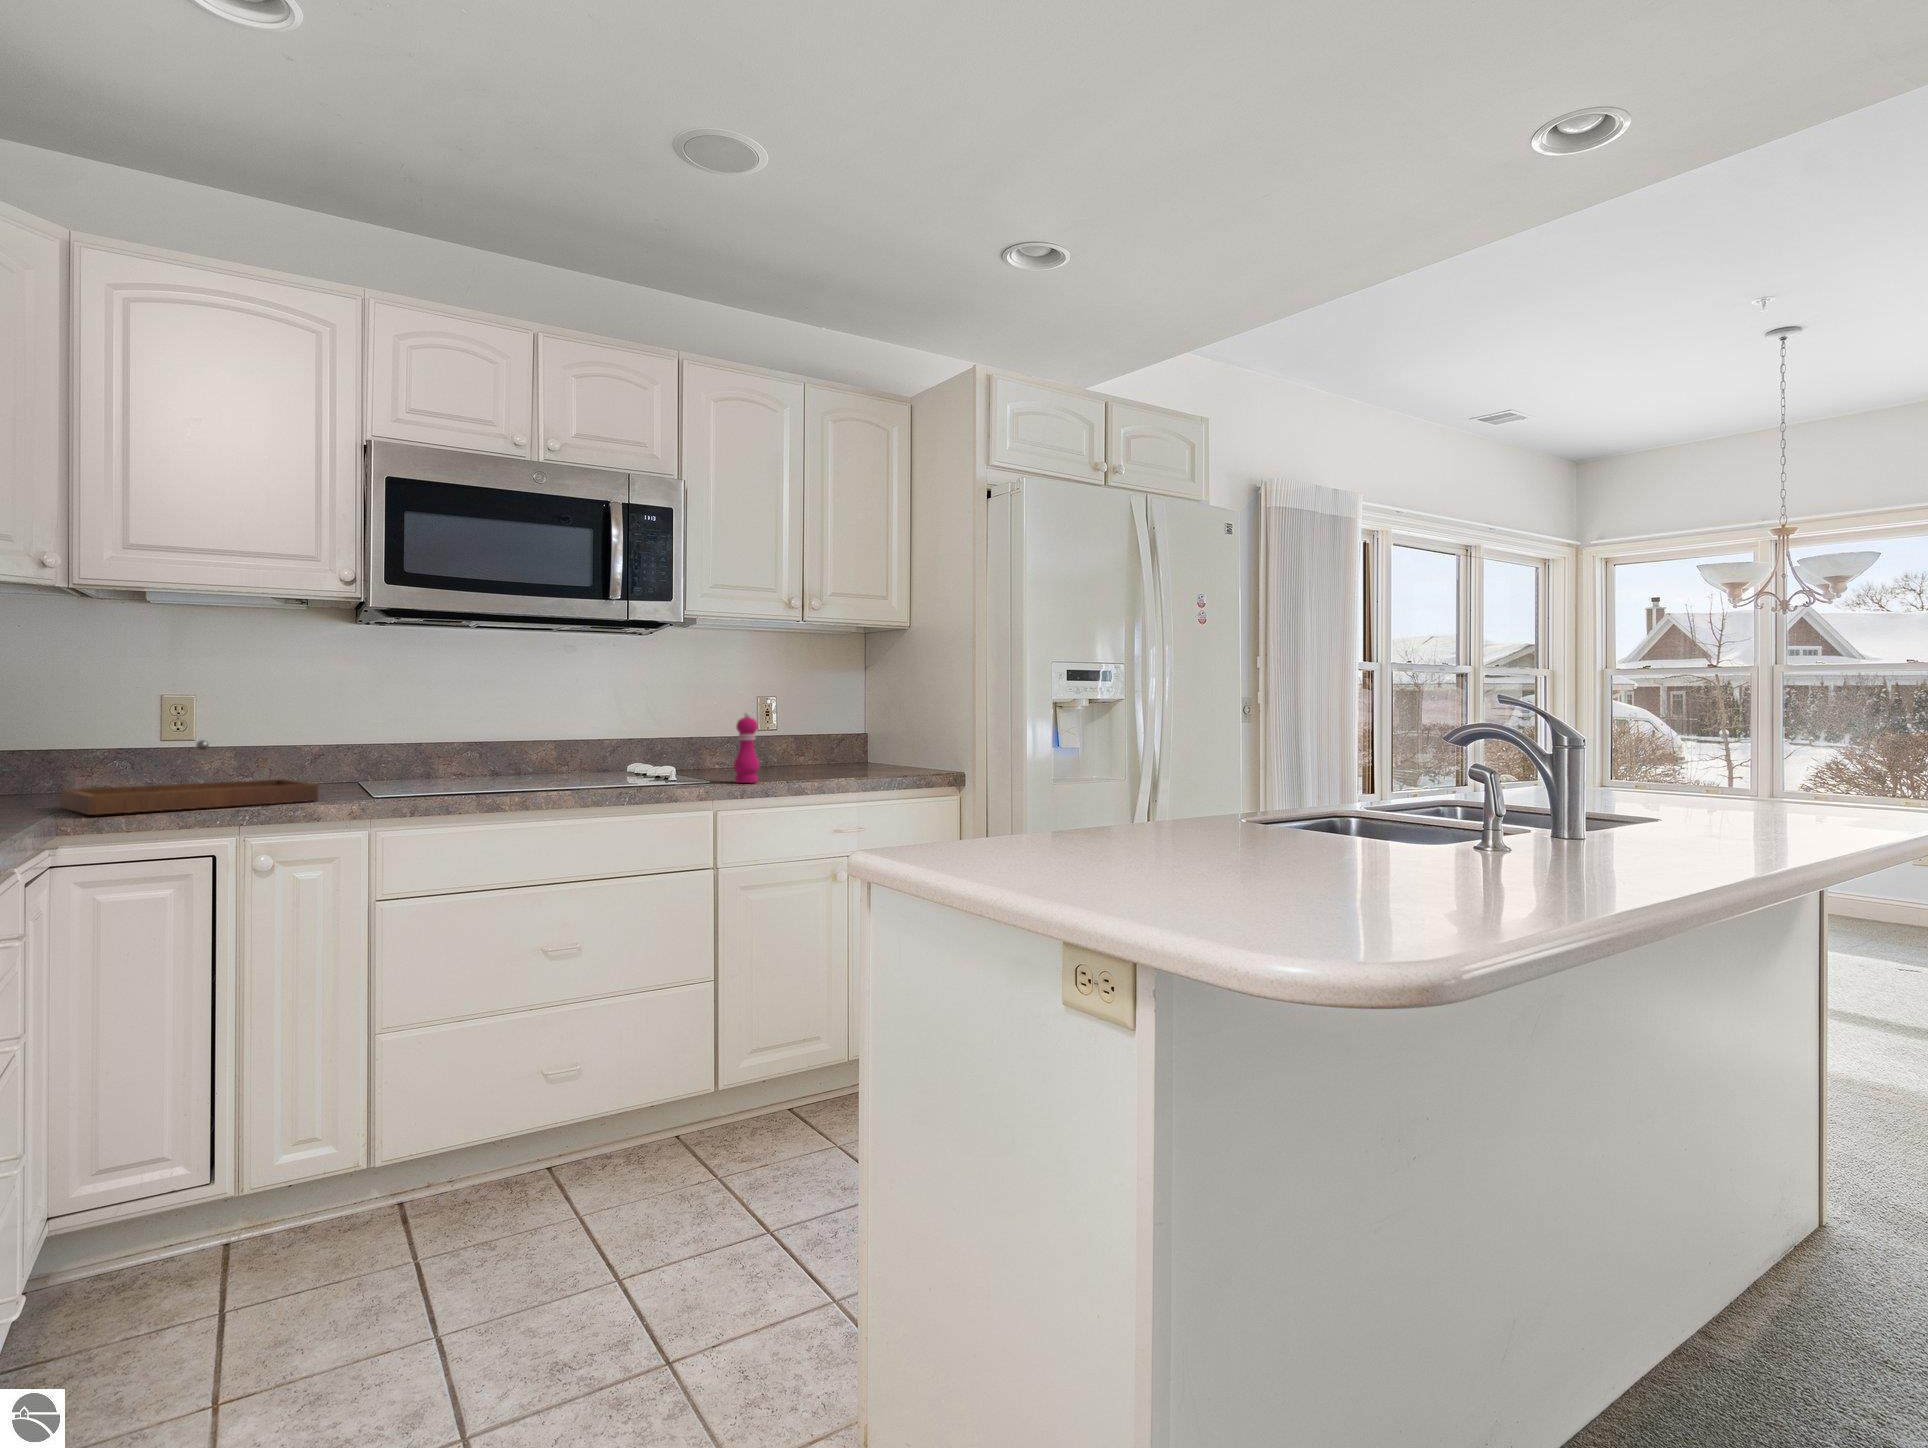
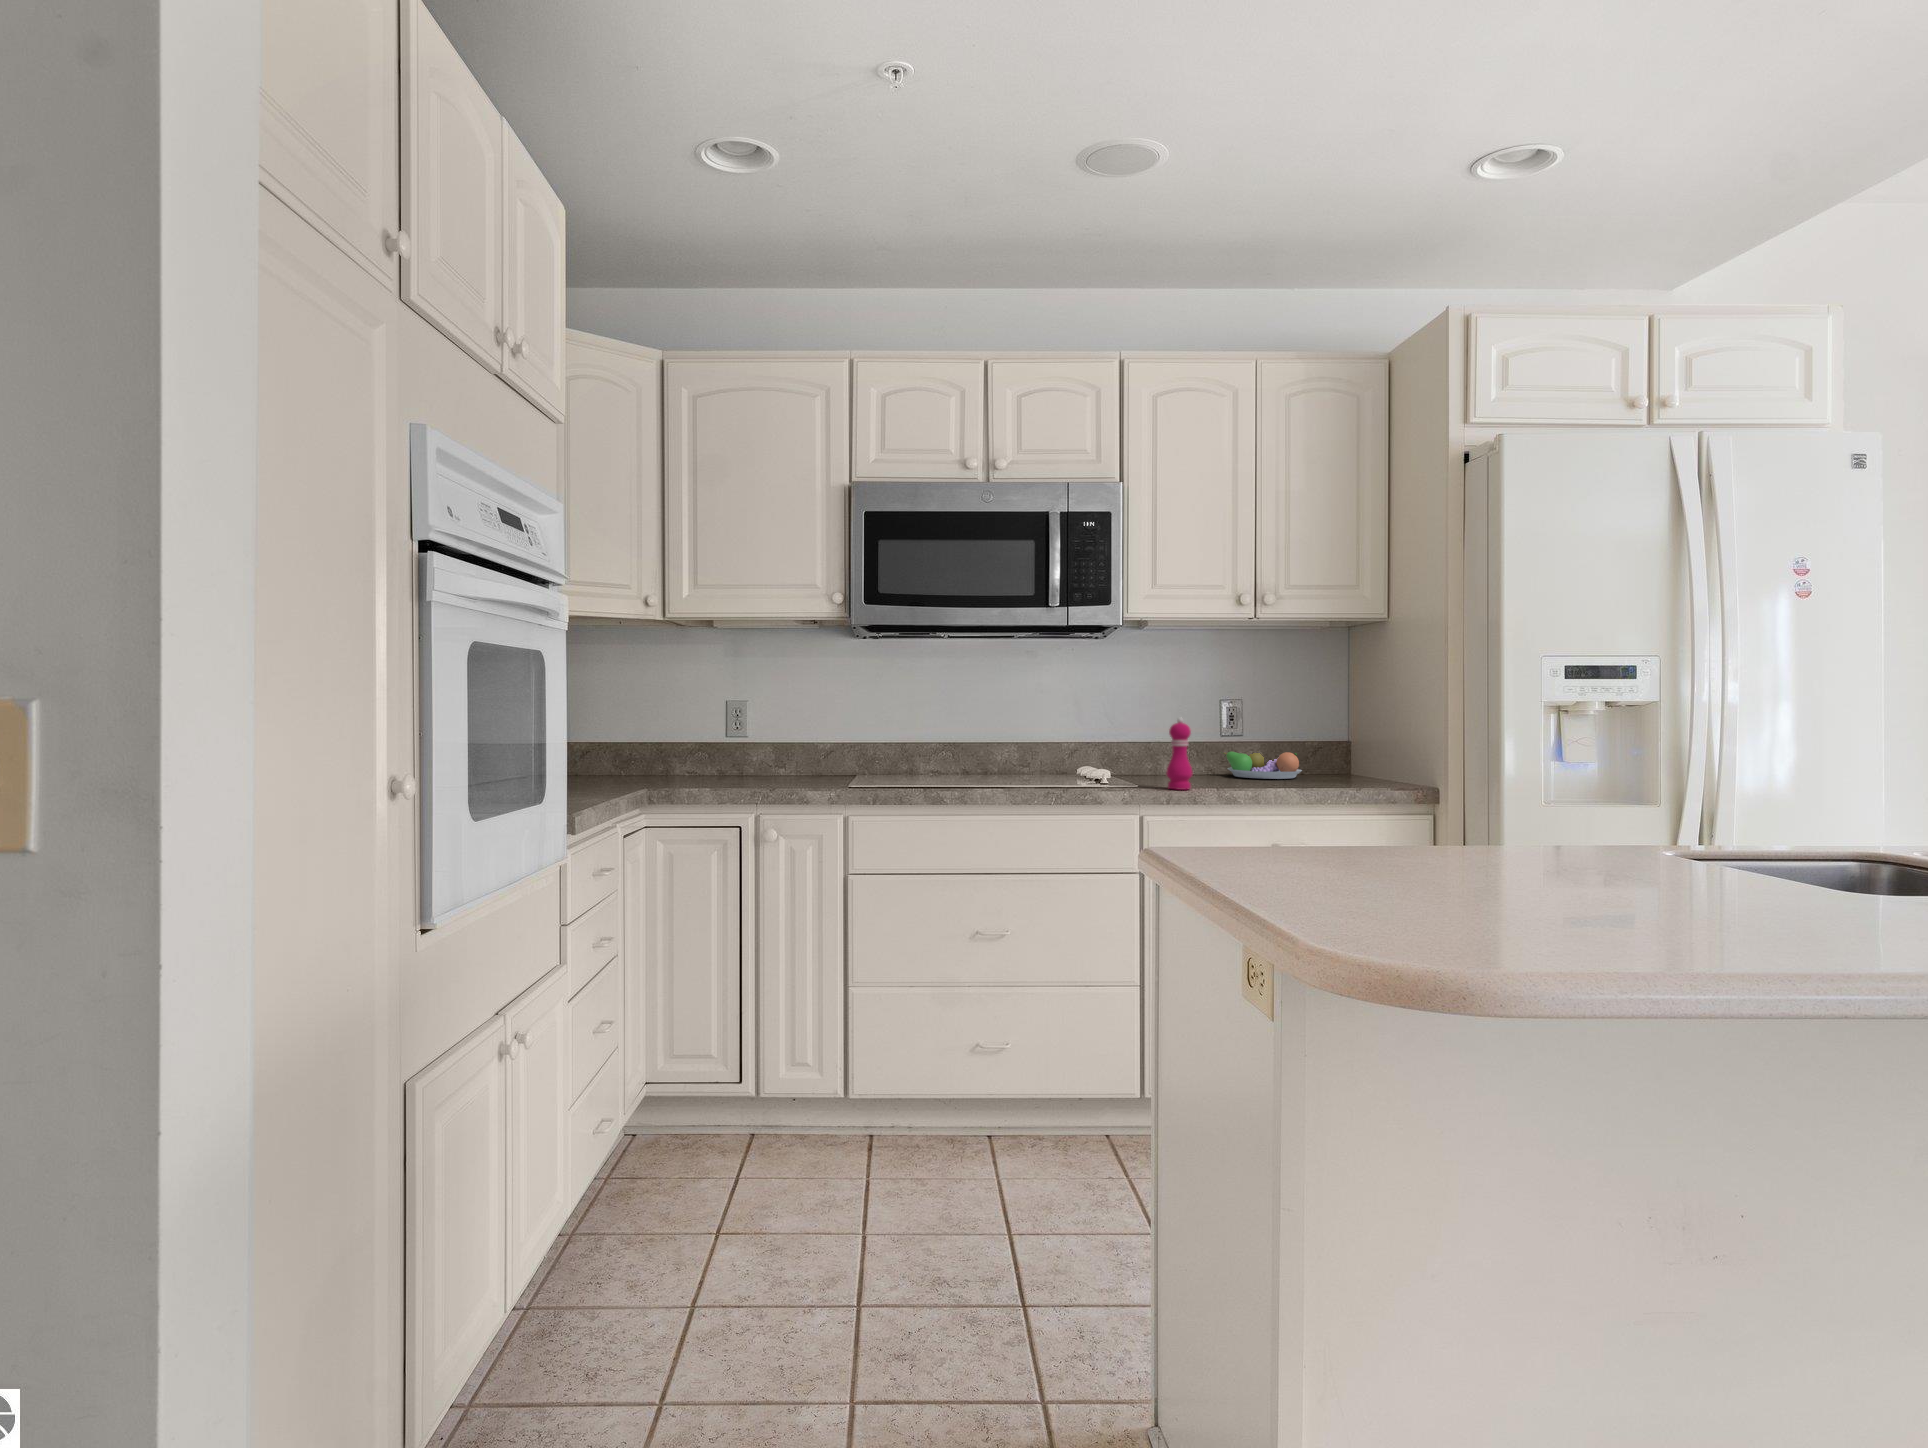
fruit bowl: none [762,739,840,769] -> present [1223,752,1302,779]
tray: present [60,740,319,815] -> none [654,735,814,789]

